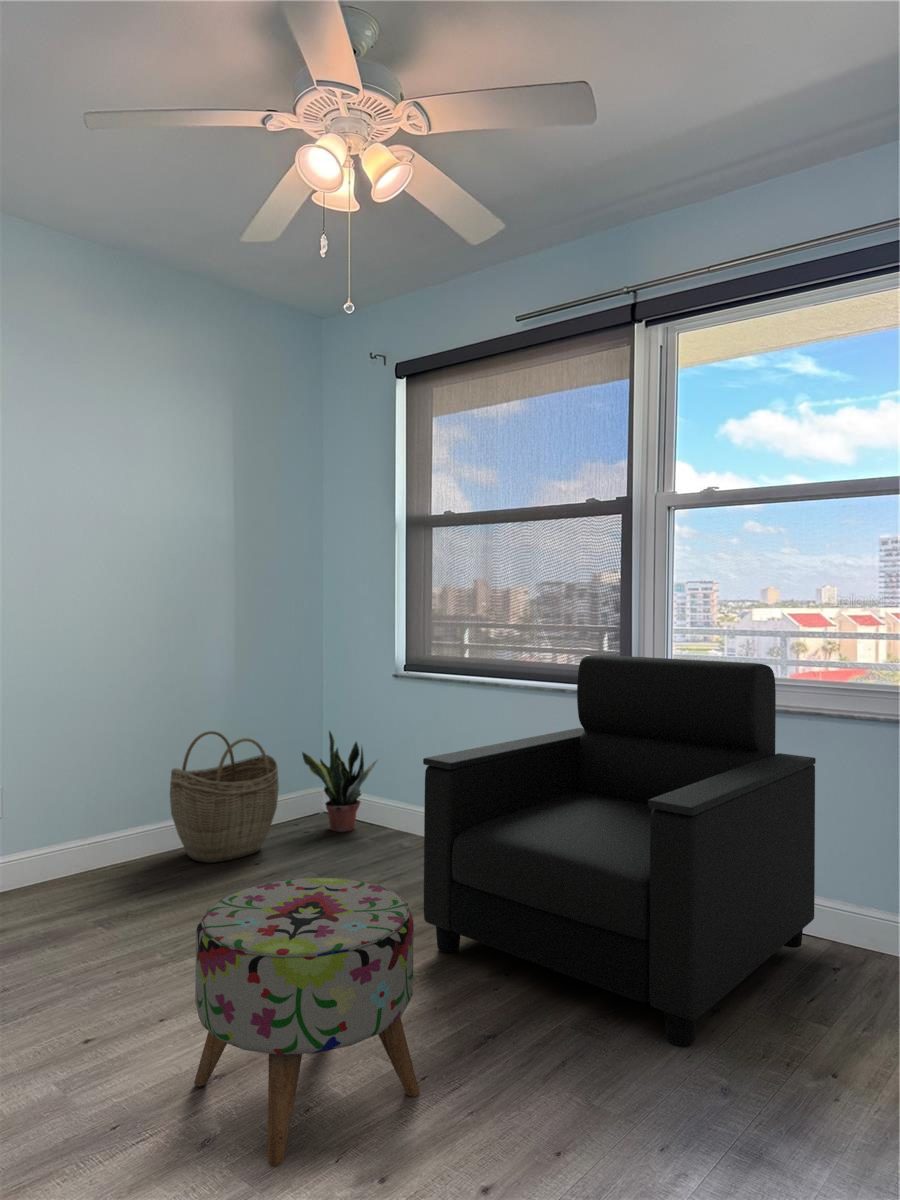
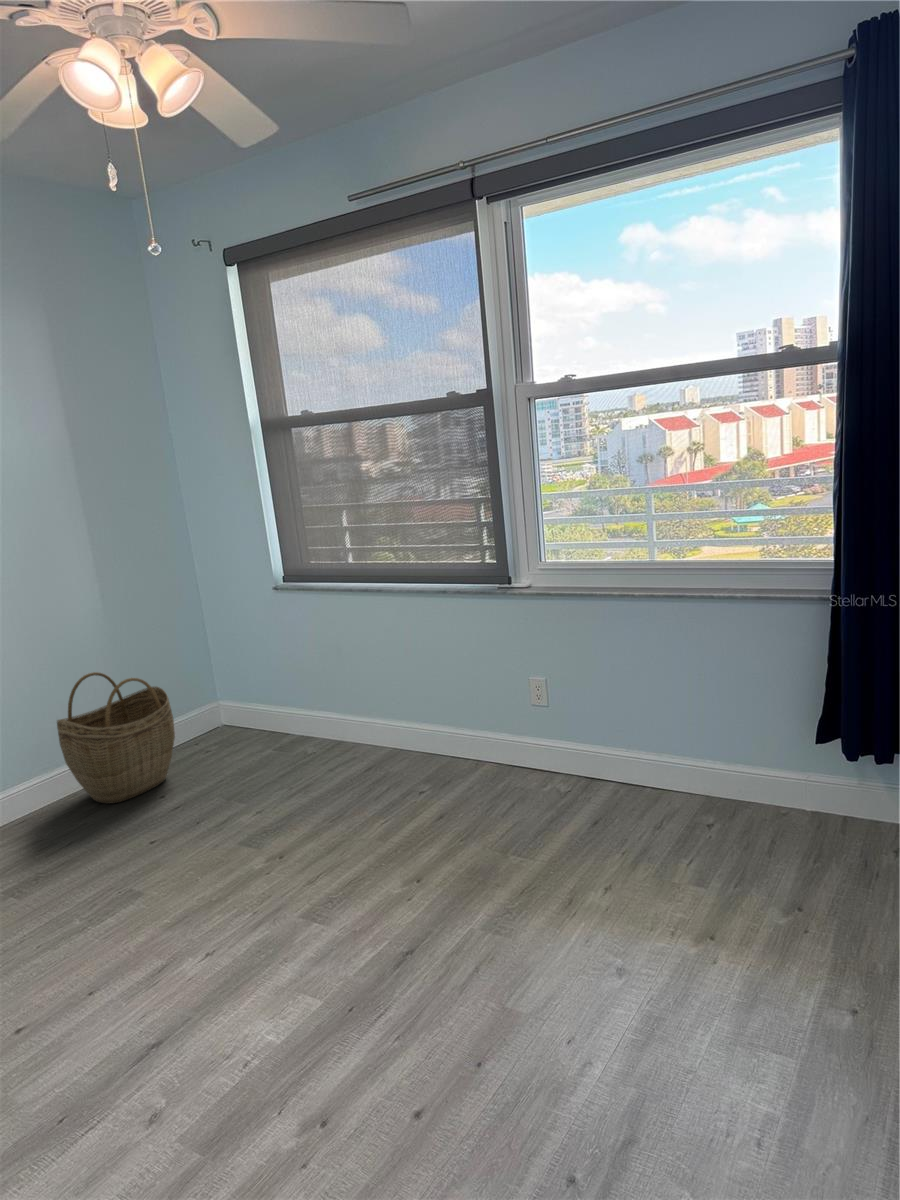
armchair: present [423,655,816,1046] -> none [312,557,686,929]
potted plant: present [302,731,377,832] -> none [191,649,271,745]
ottoman: present [194,877,419,1167] -> none [105,842,349,1132]

